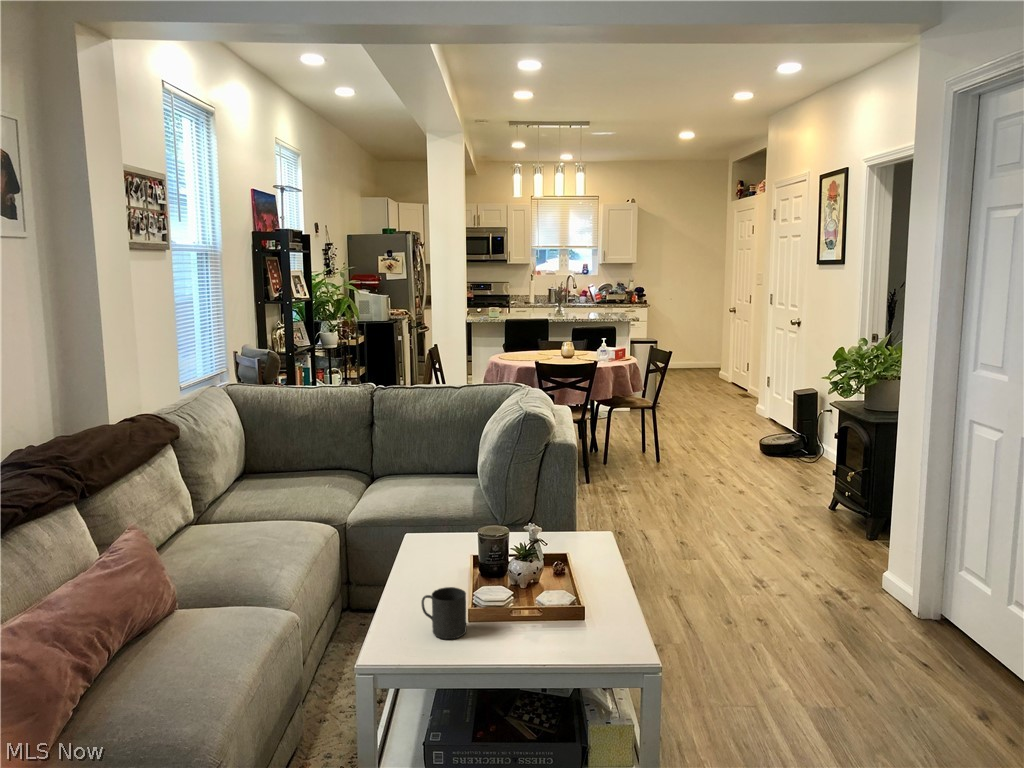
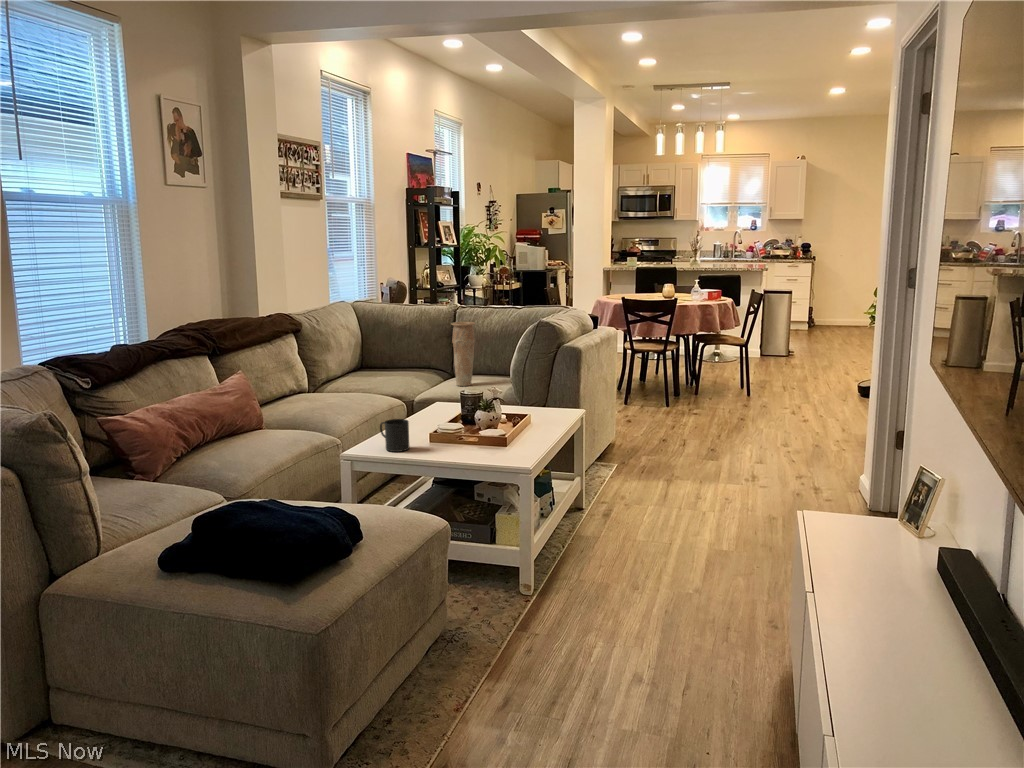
vase: none [399,413,430,495] -> present [451,322,475,386]

